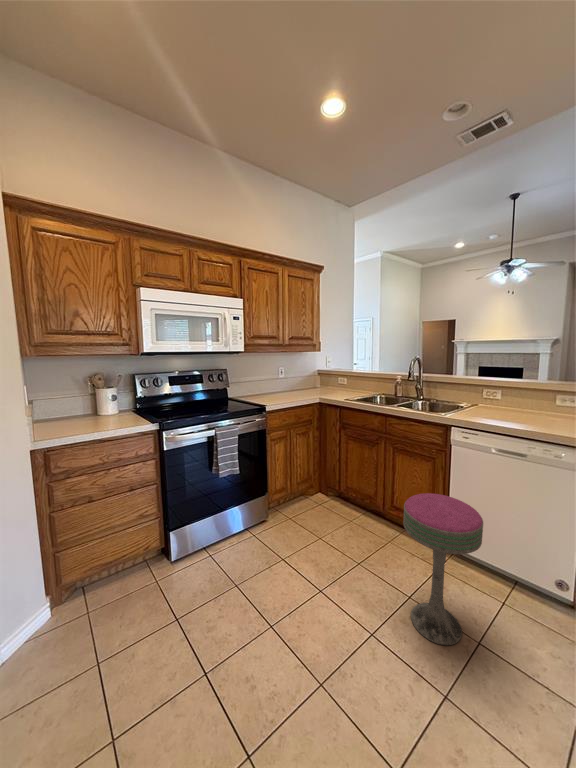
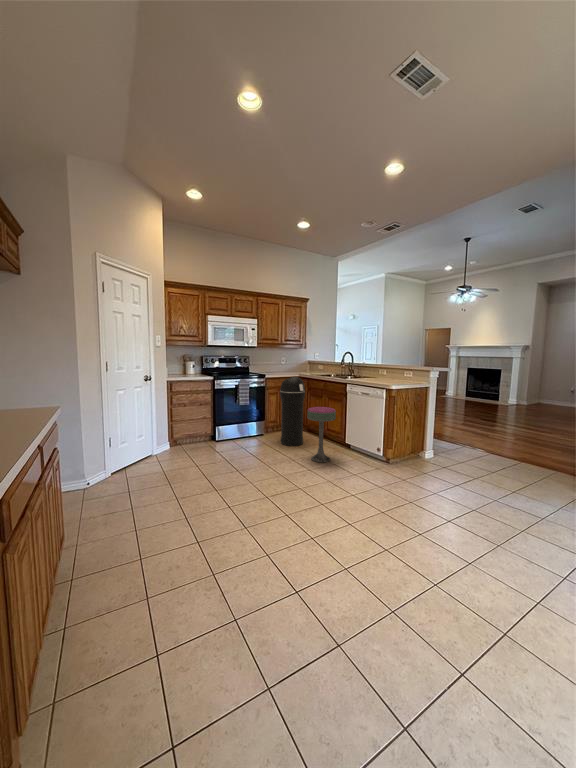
trash can: none [307,415,363,563] -> present [280,377,305,446]

